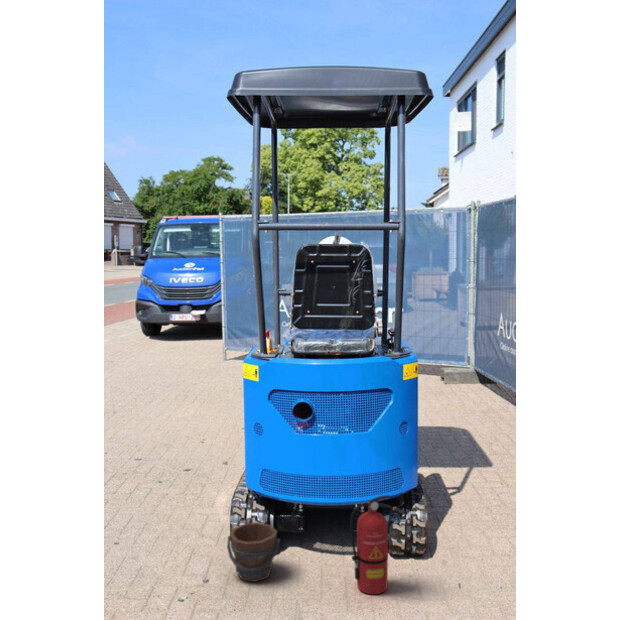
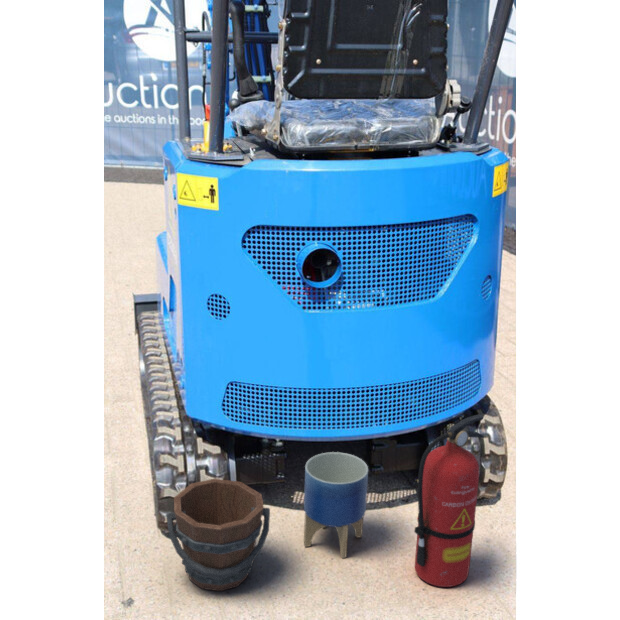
planter: none [305,516,339,575] -> present [304,452,368,558]

